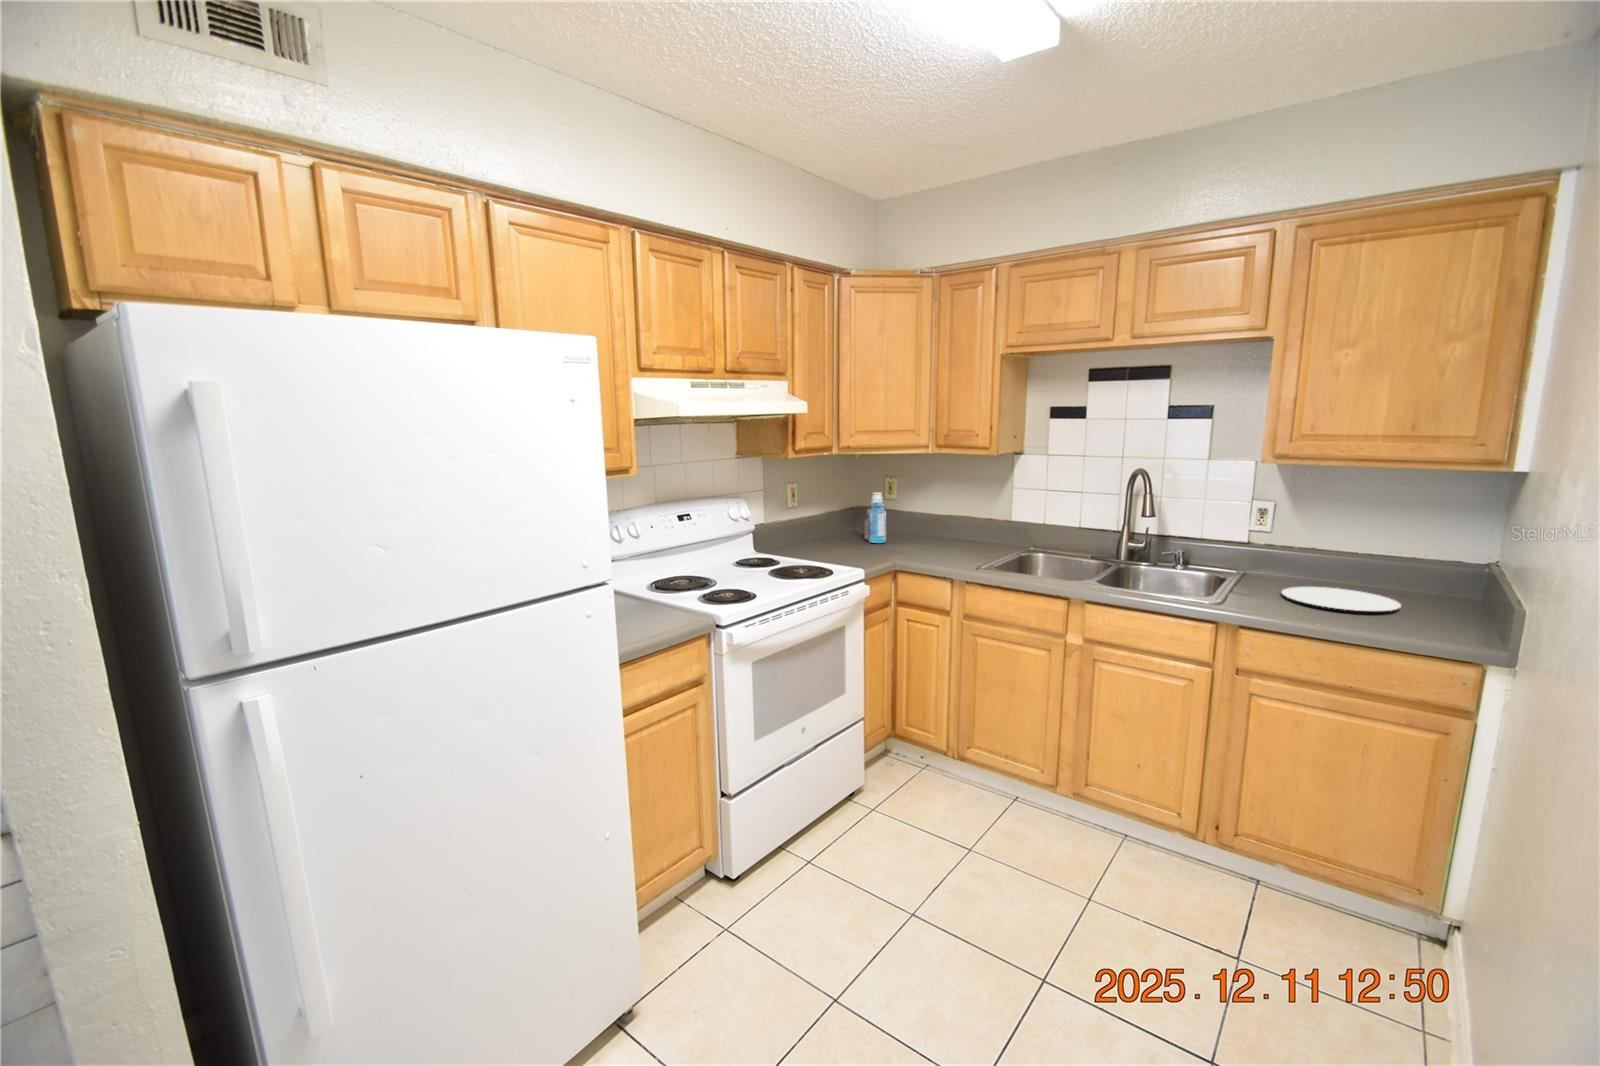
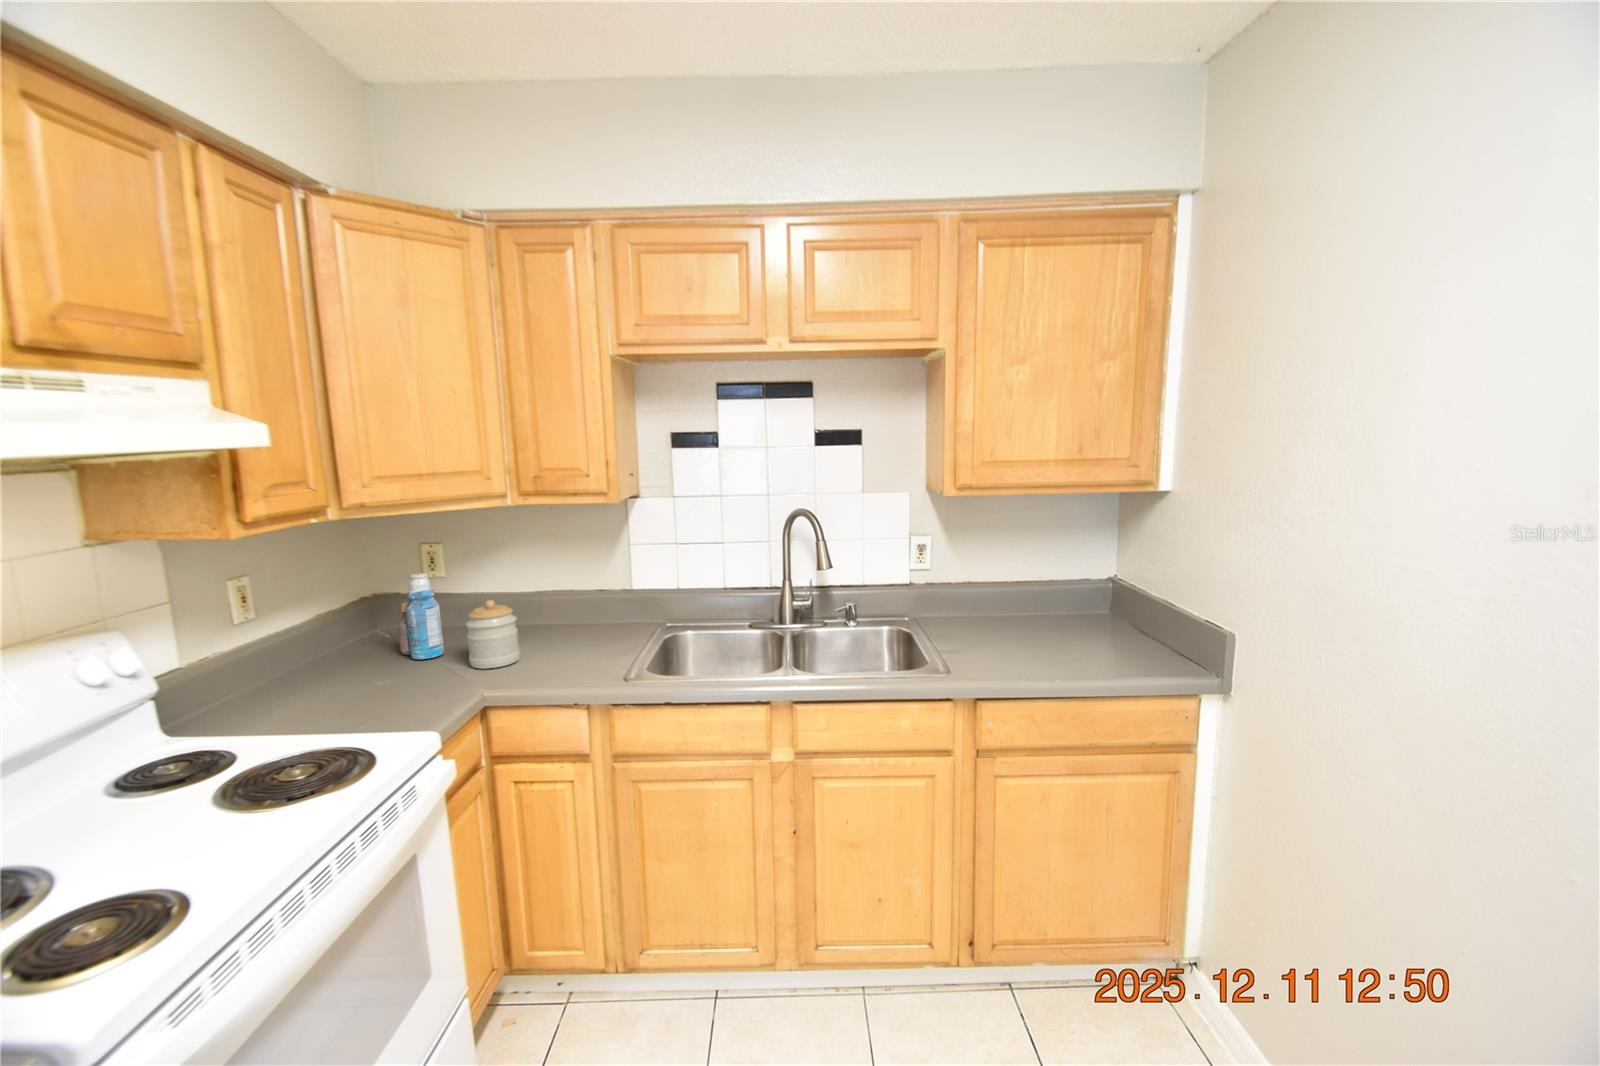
jar: none [896,511,925,552] -> present [466,600,520,669]
plate: present [1281,587,1401,611] -> none [970,623,1075,652]

